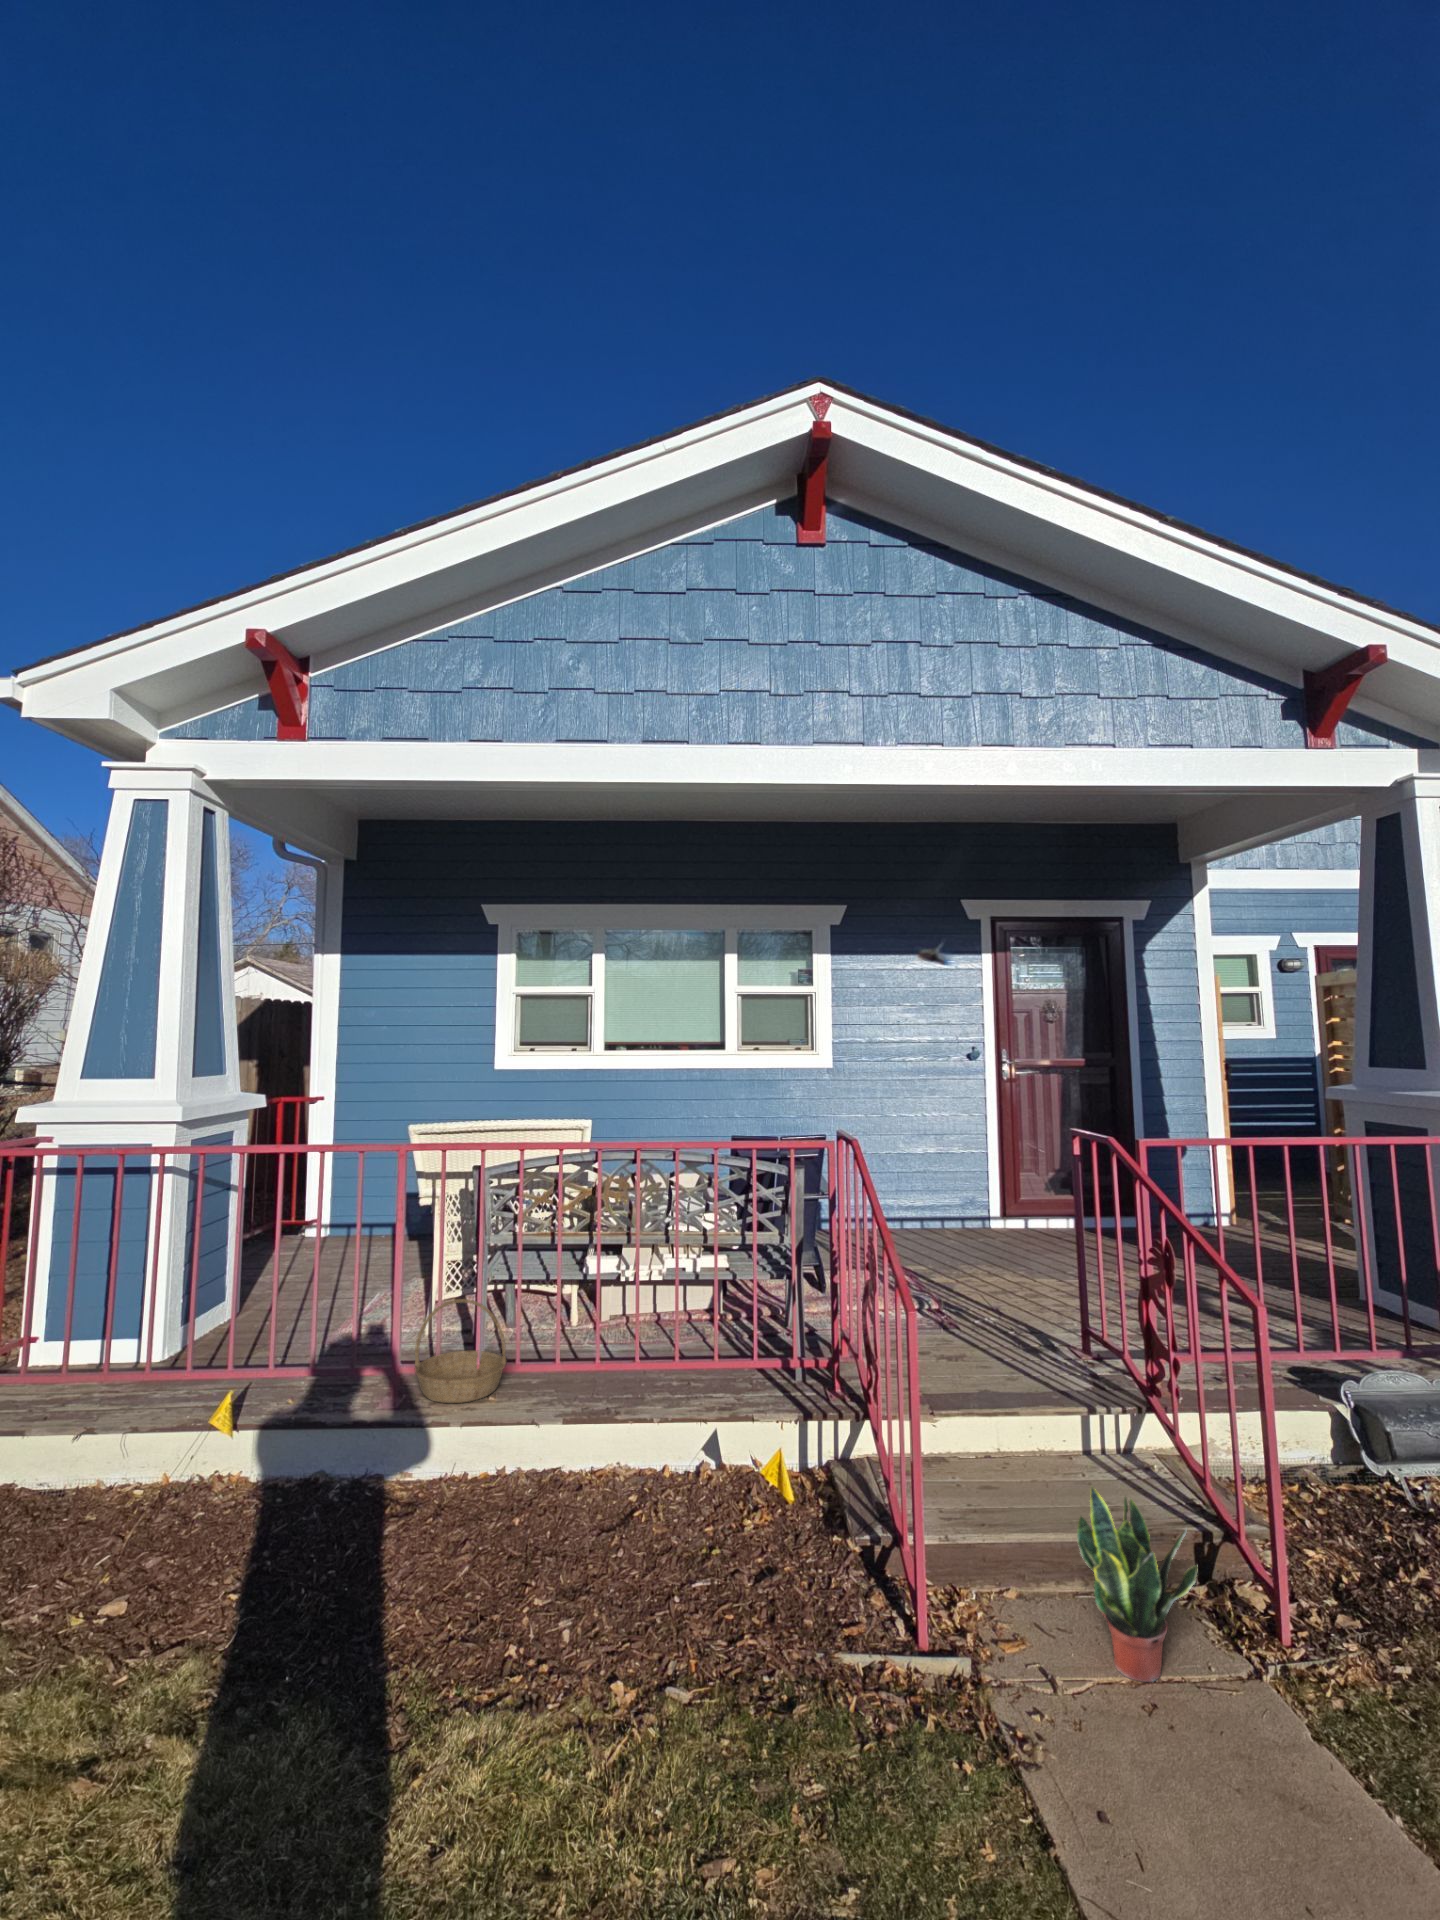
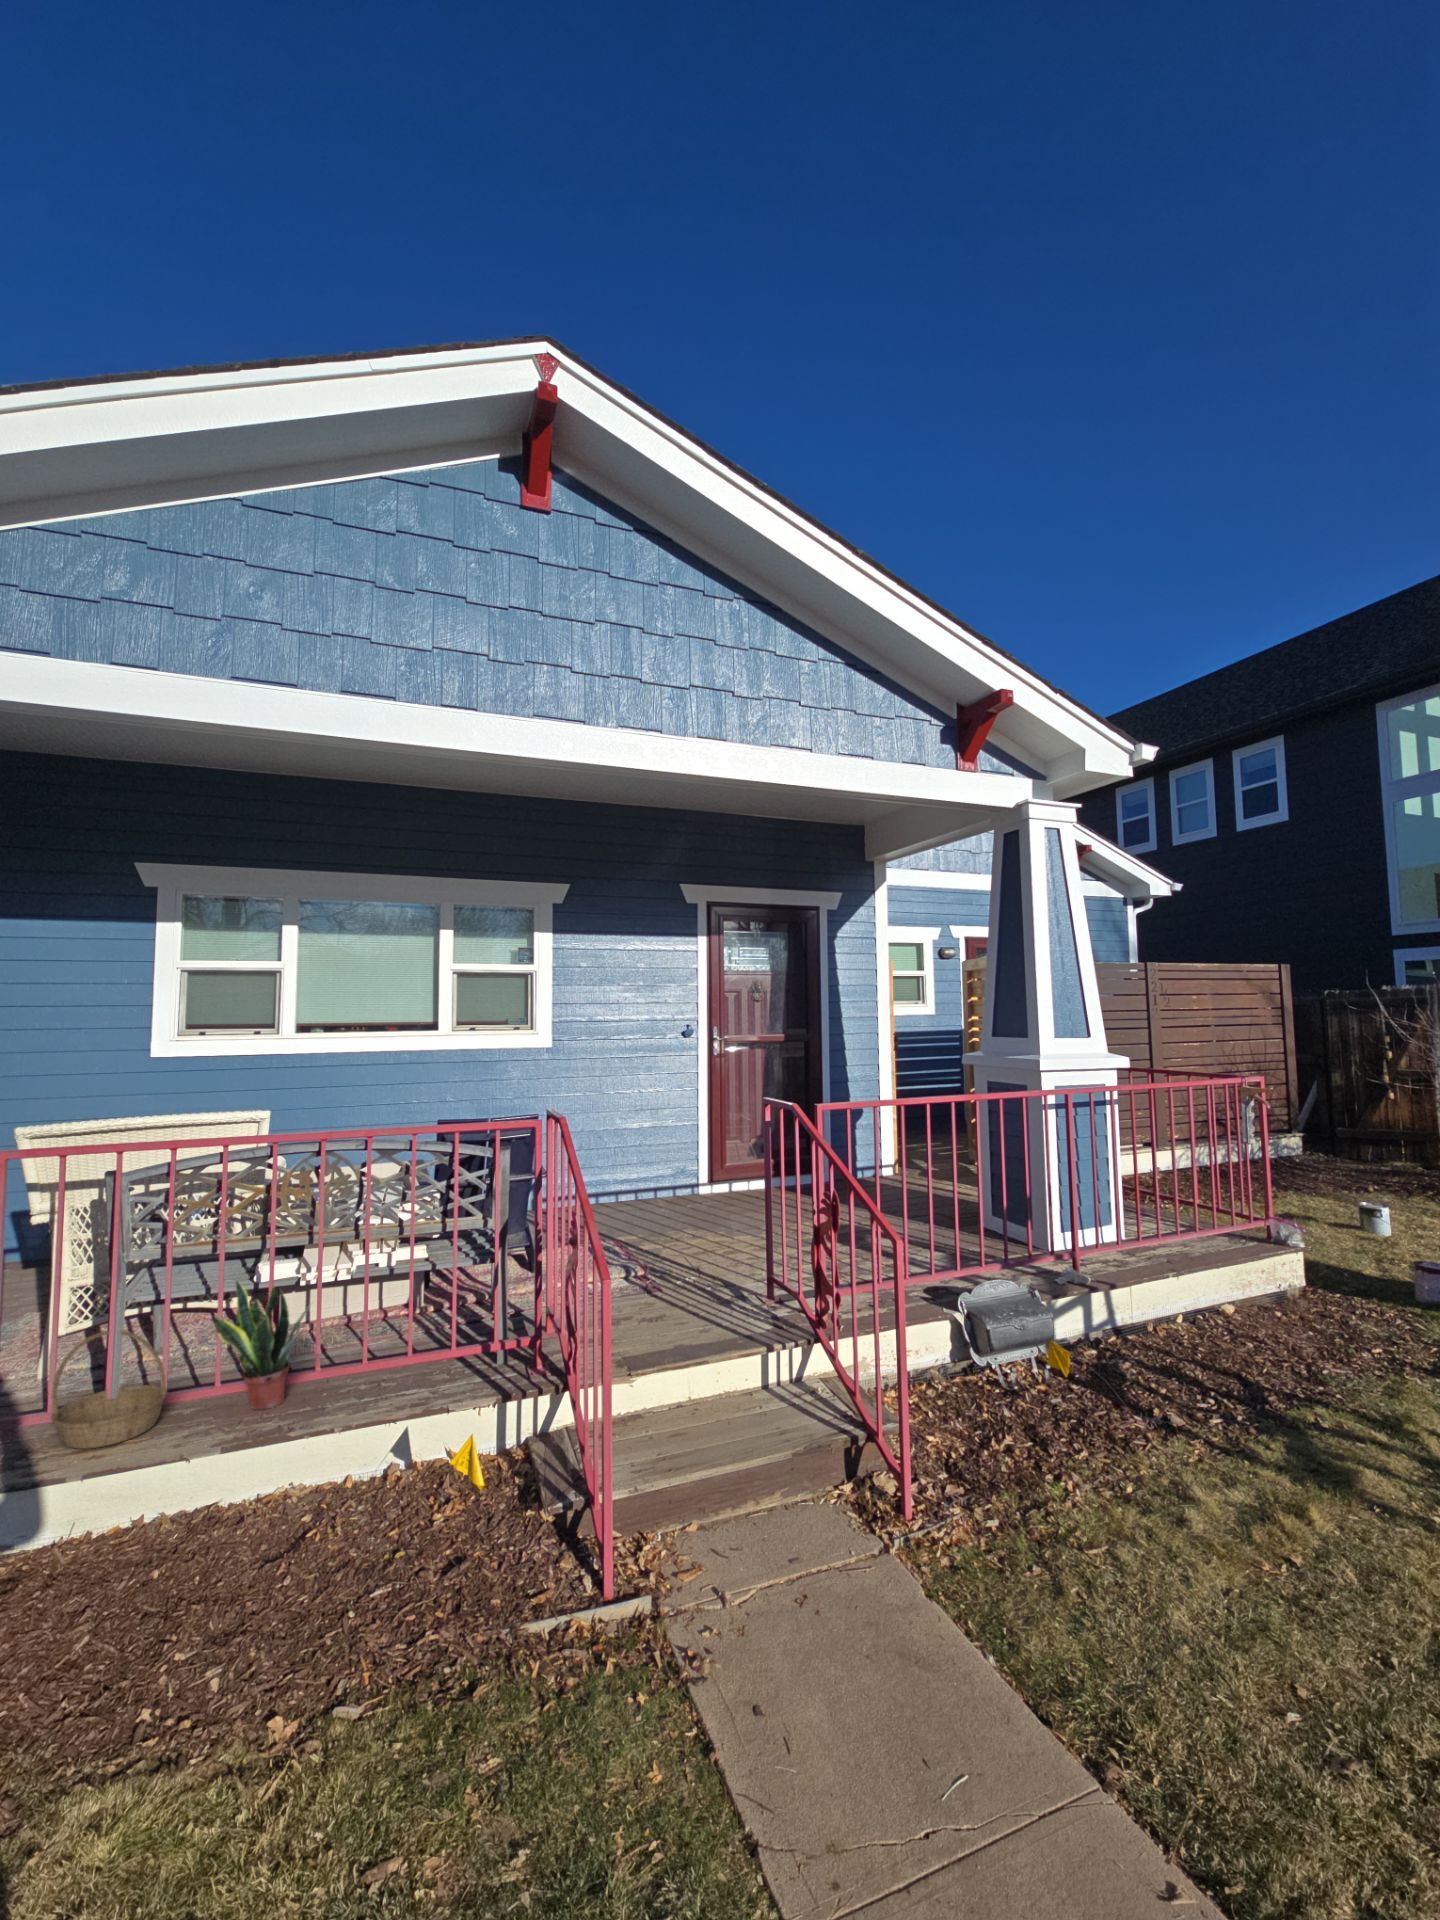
potted plant: present [1077,1487,1197,1682] -> present [214,1281,308,1410]

